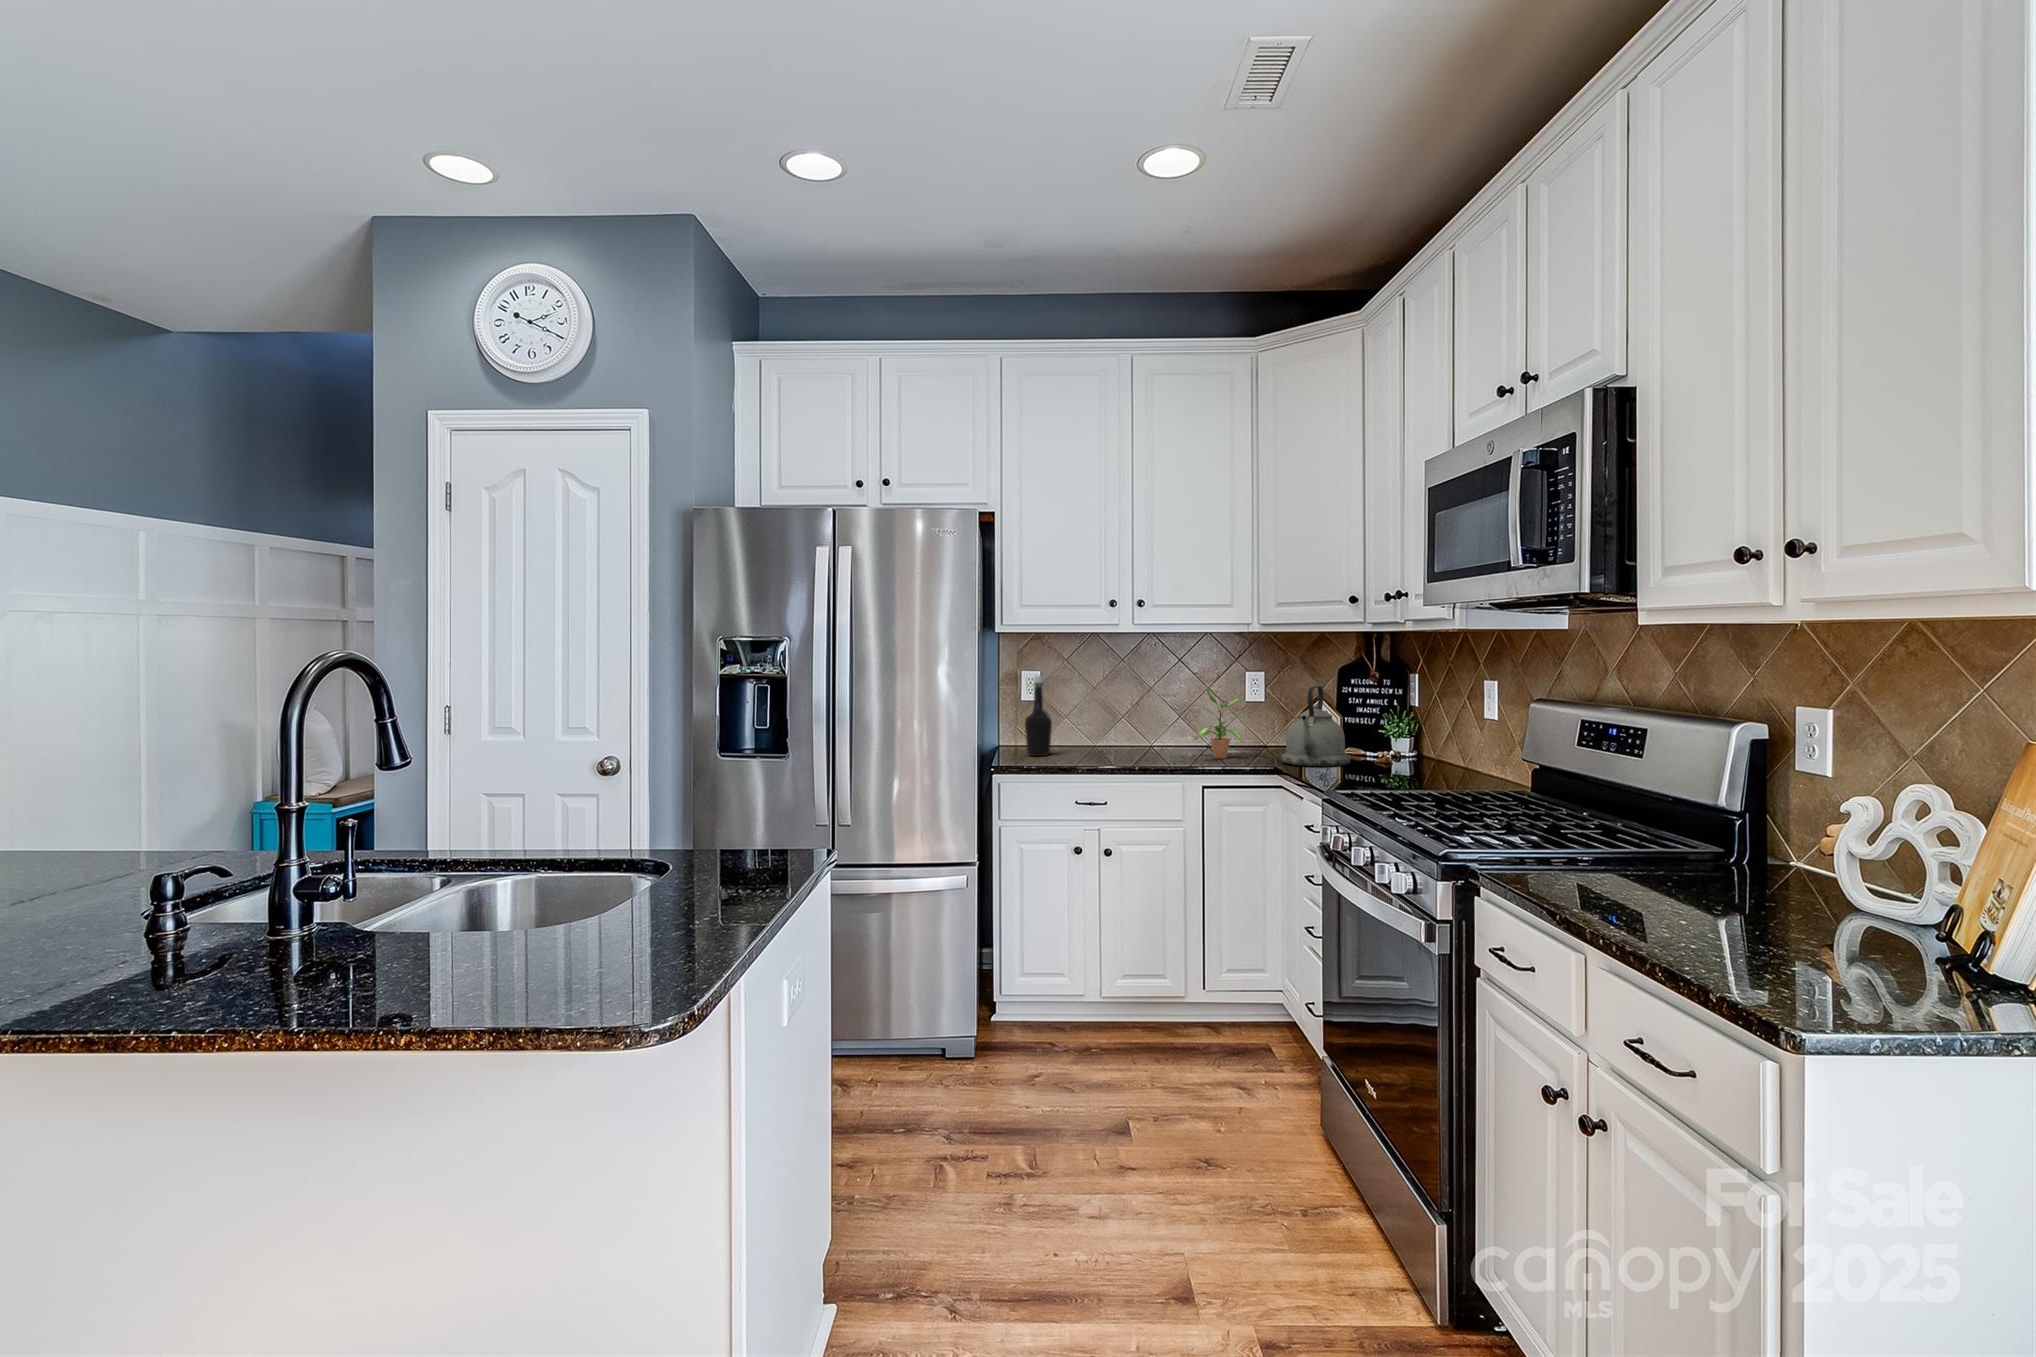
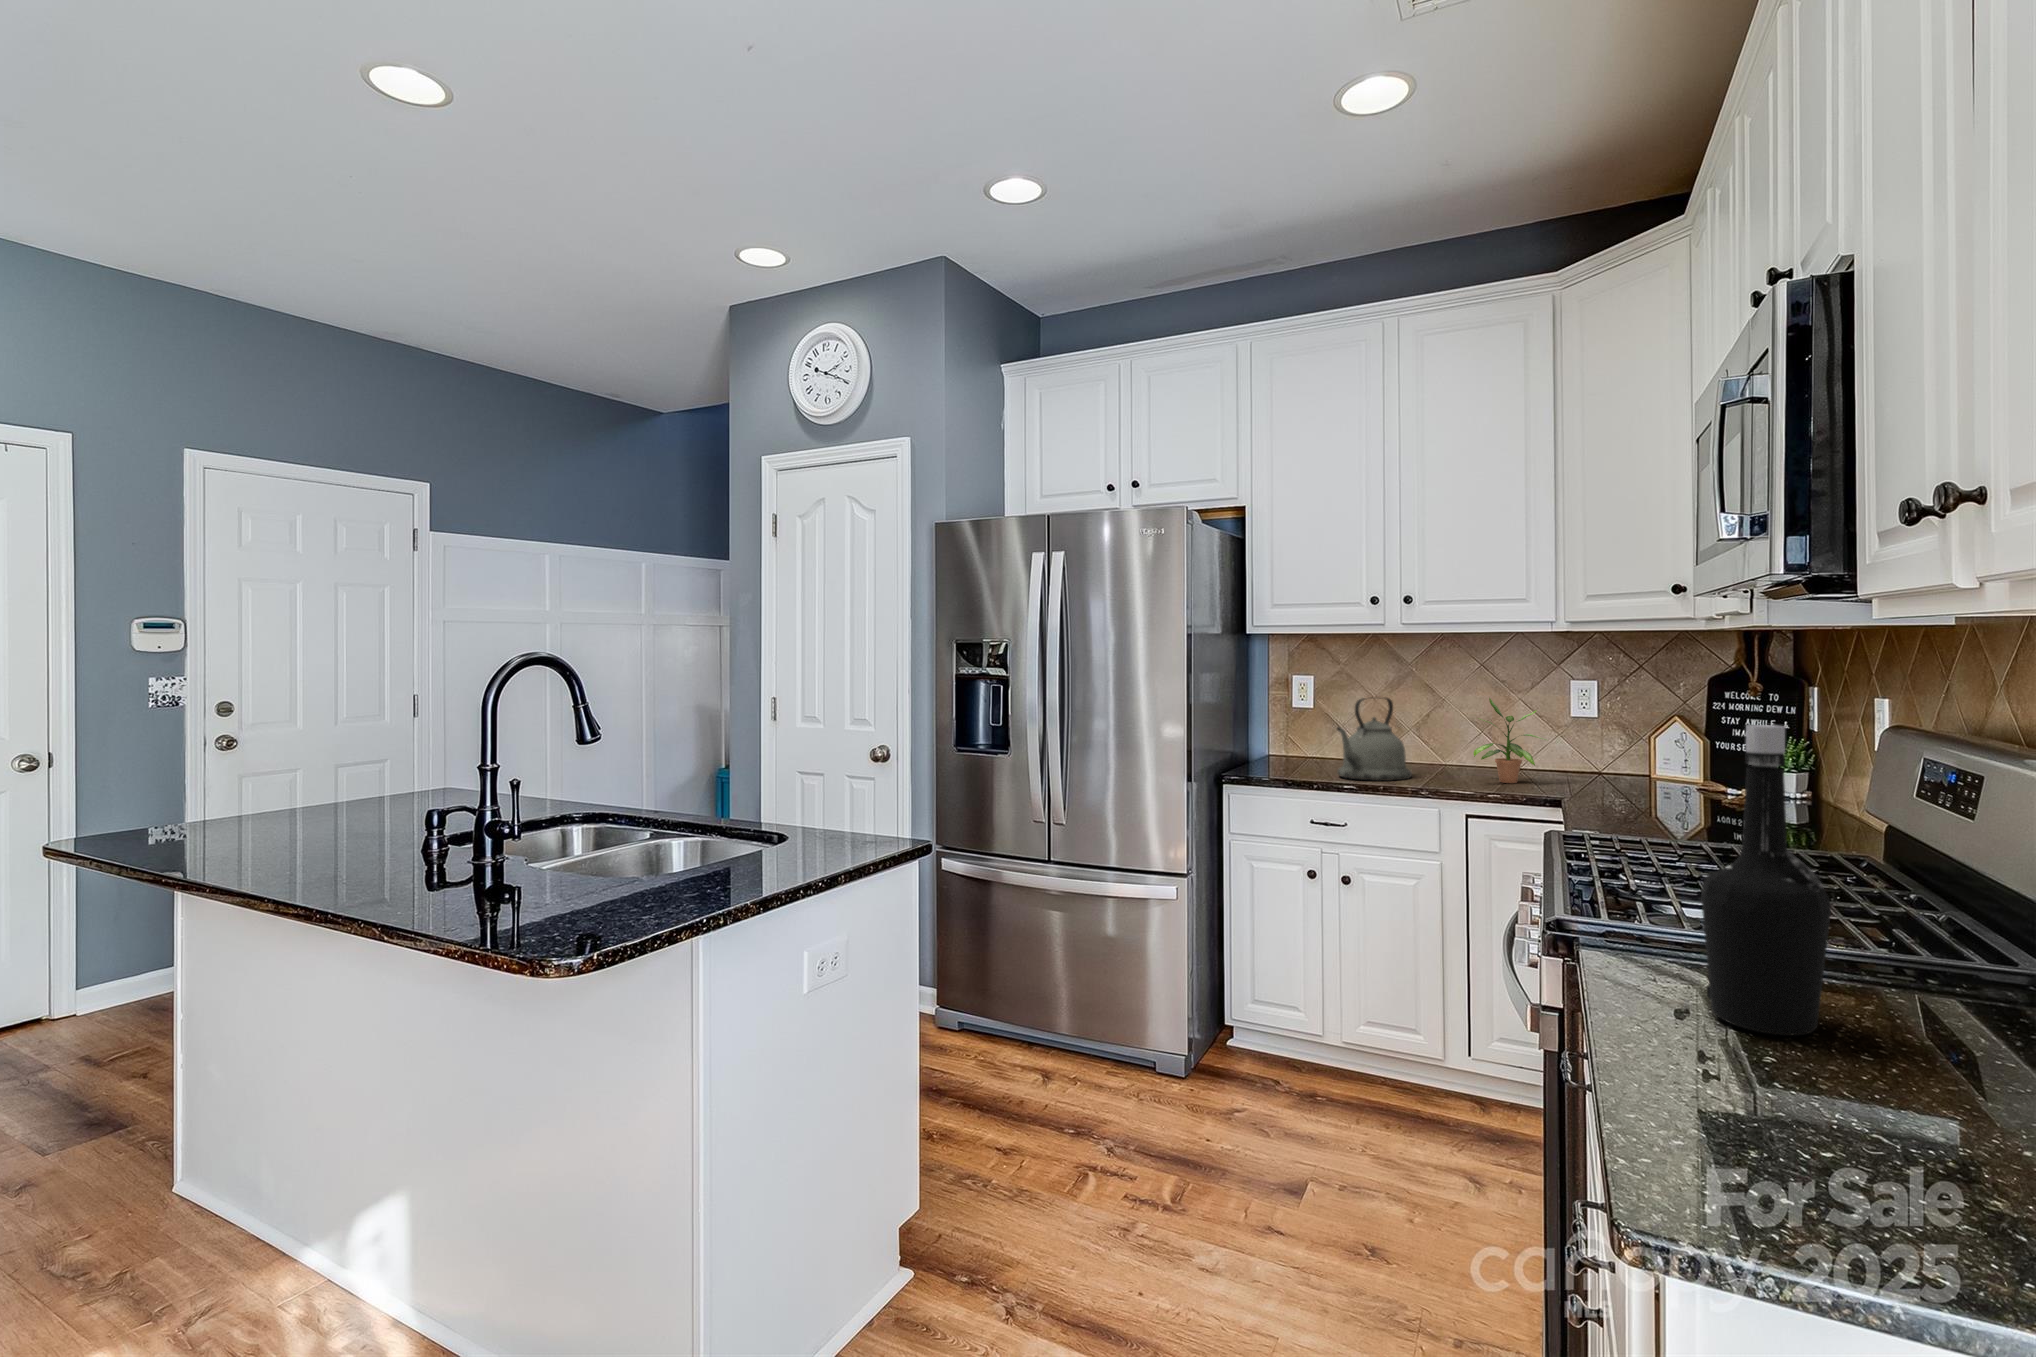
bottle: present [1025,676,1052,756] -> present [1701,725,1831,1036]
kettle: present [1281,686,1350,766] -> present [1337,697,1412,781]

